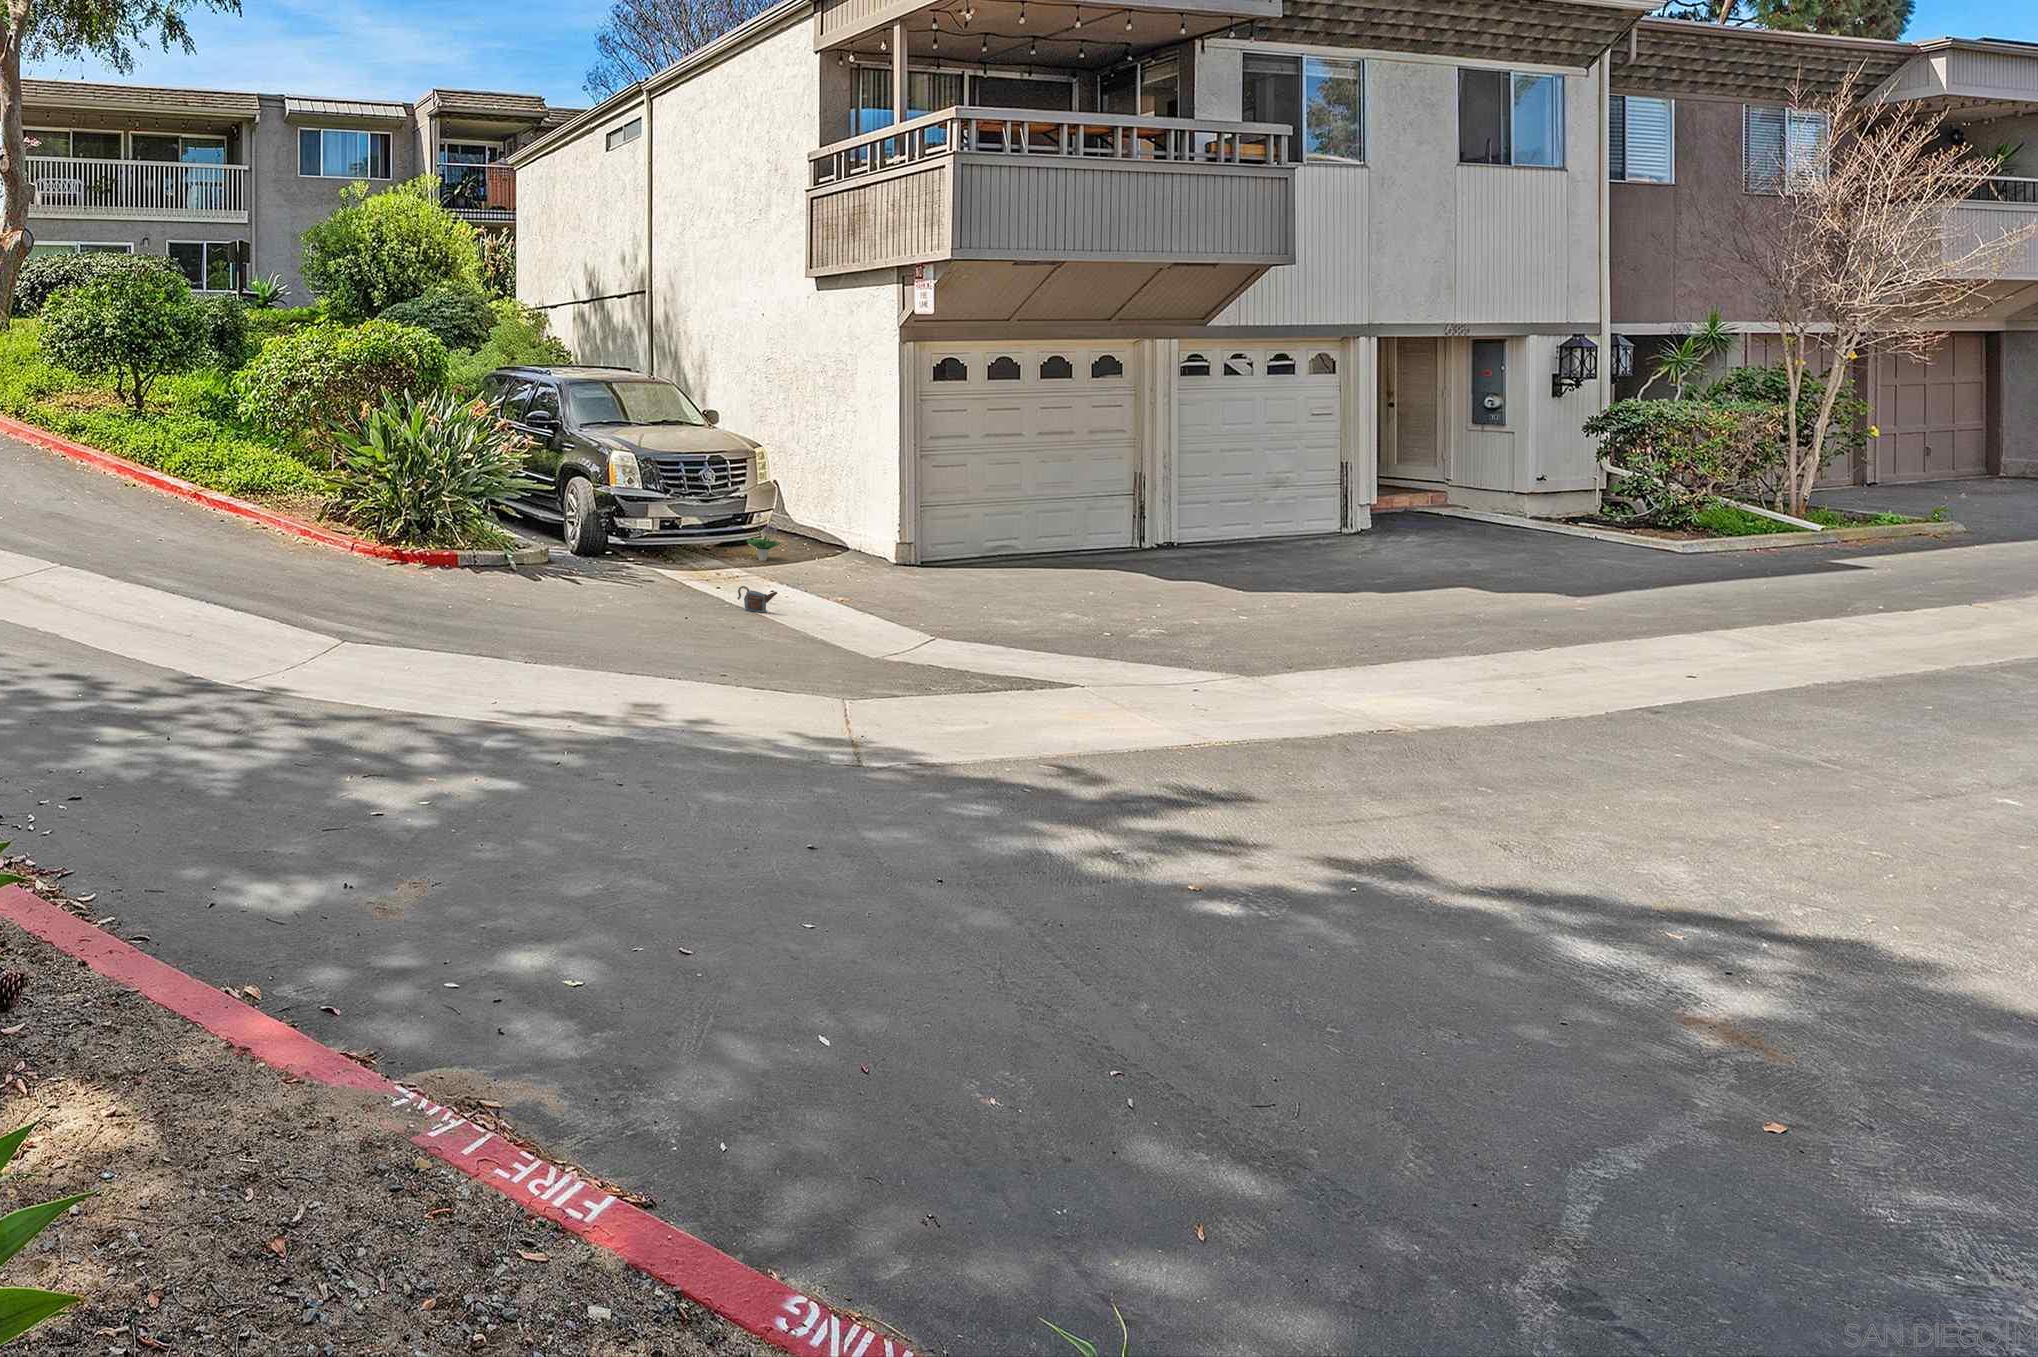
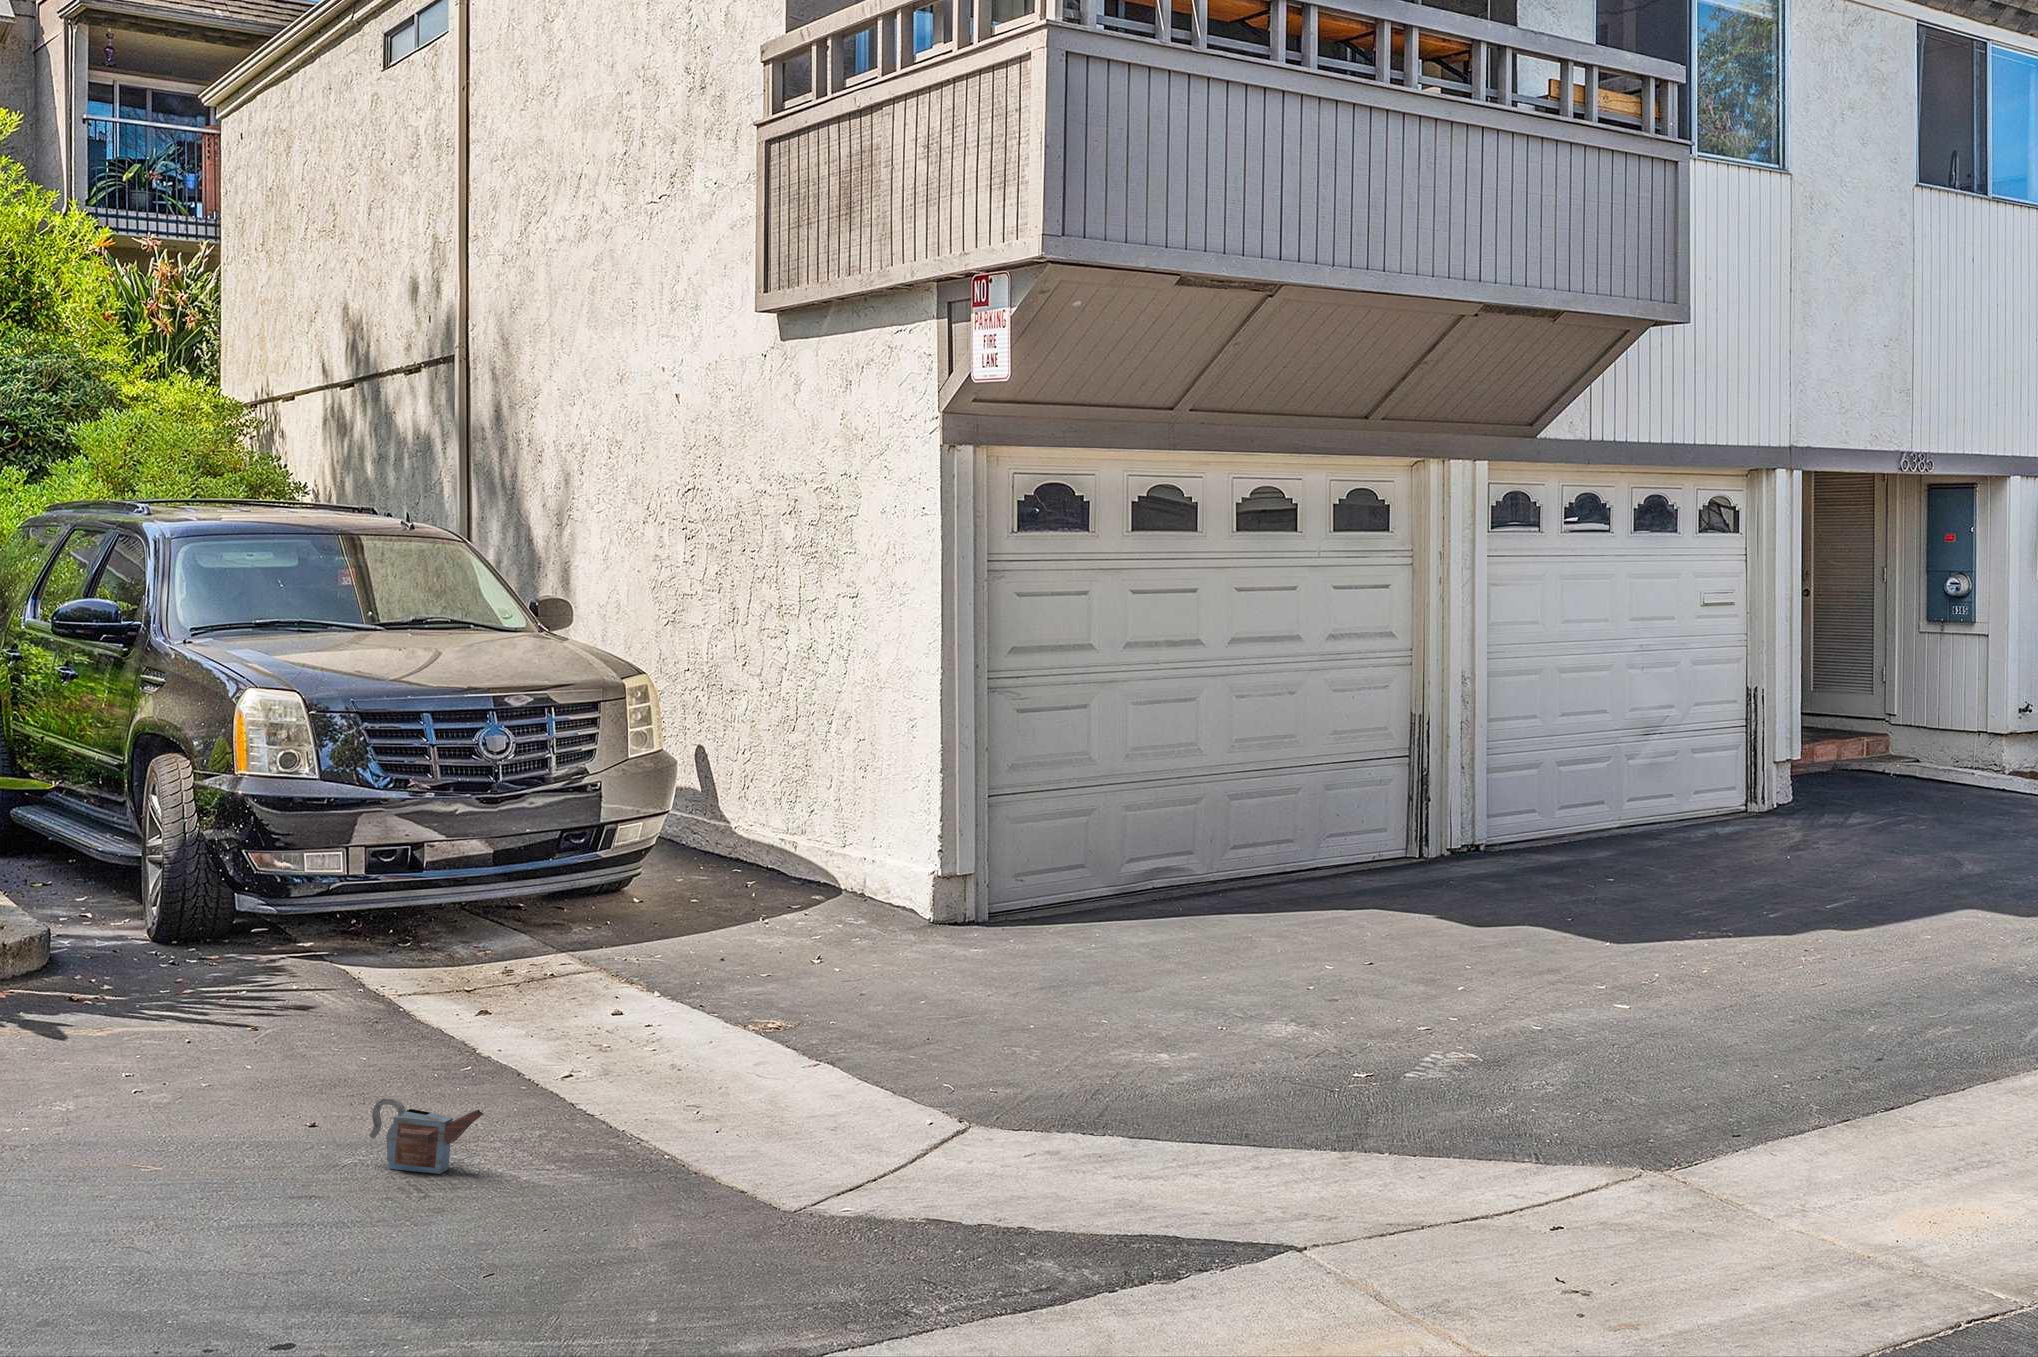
potted plant: present [747,512,781,561] -> none [541,847,635,969]

